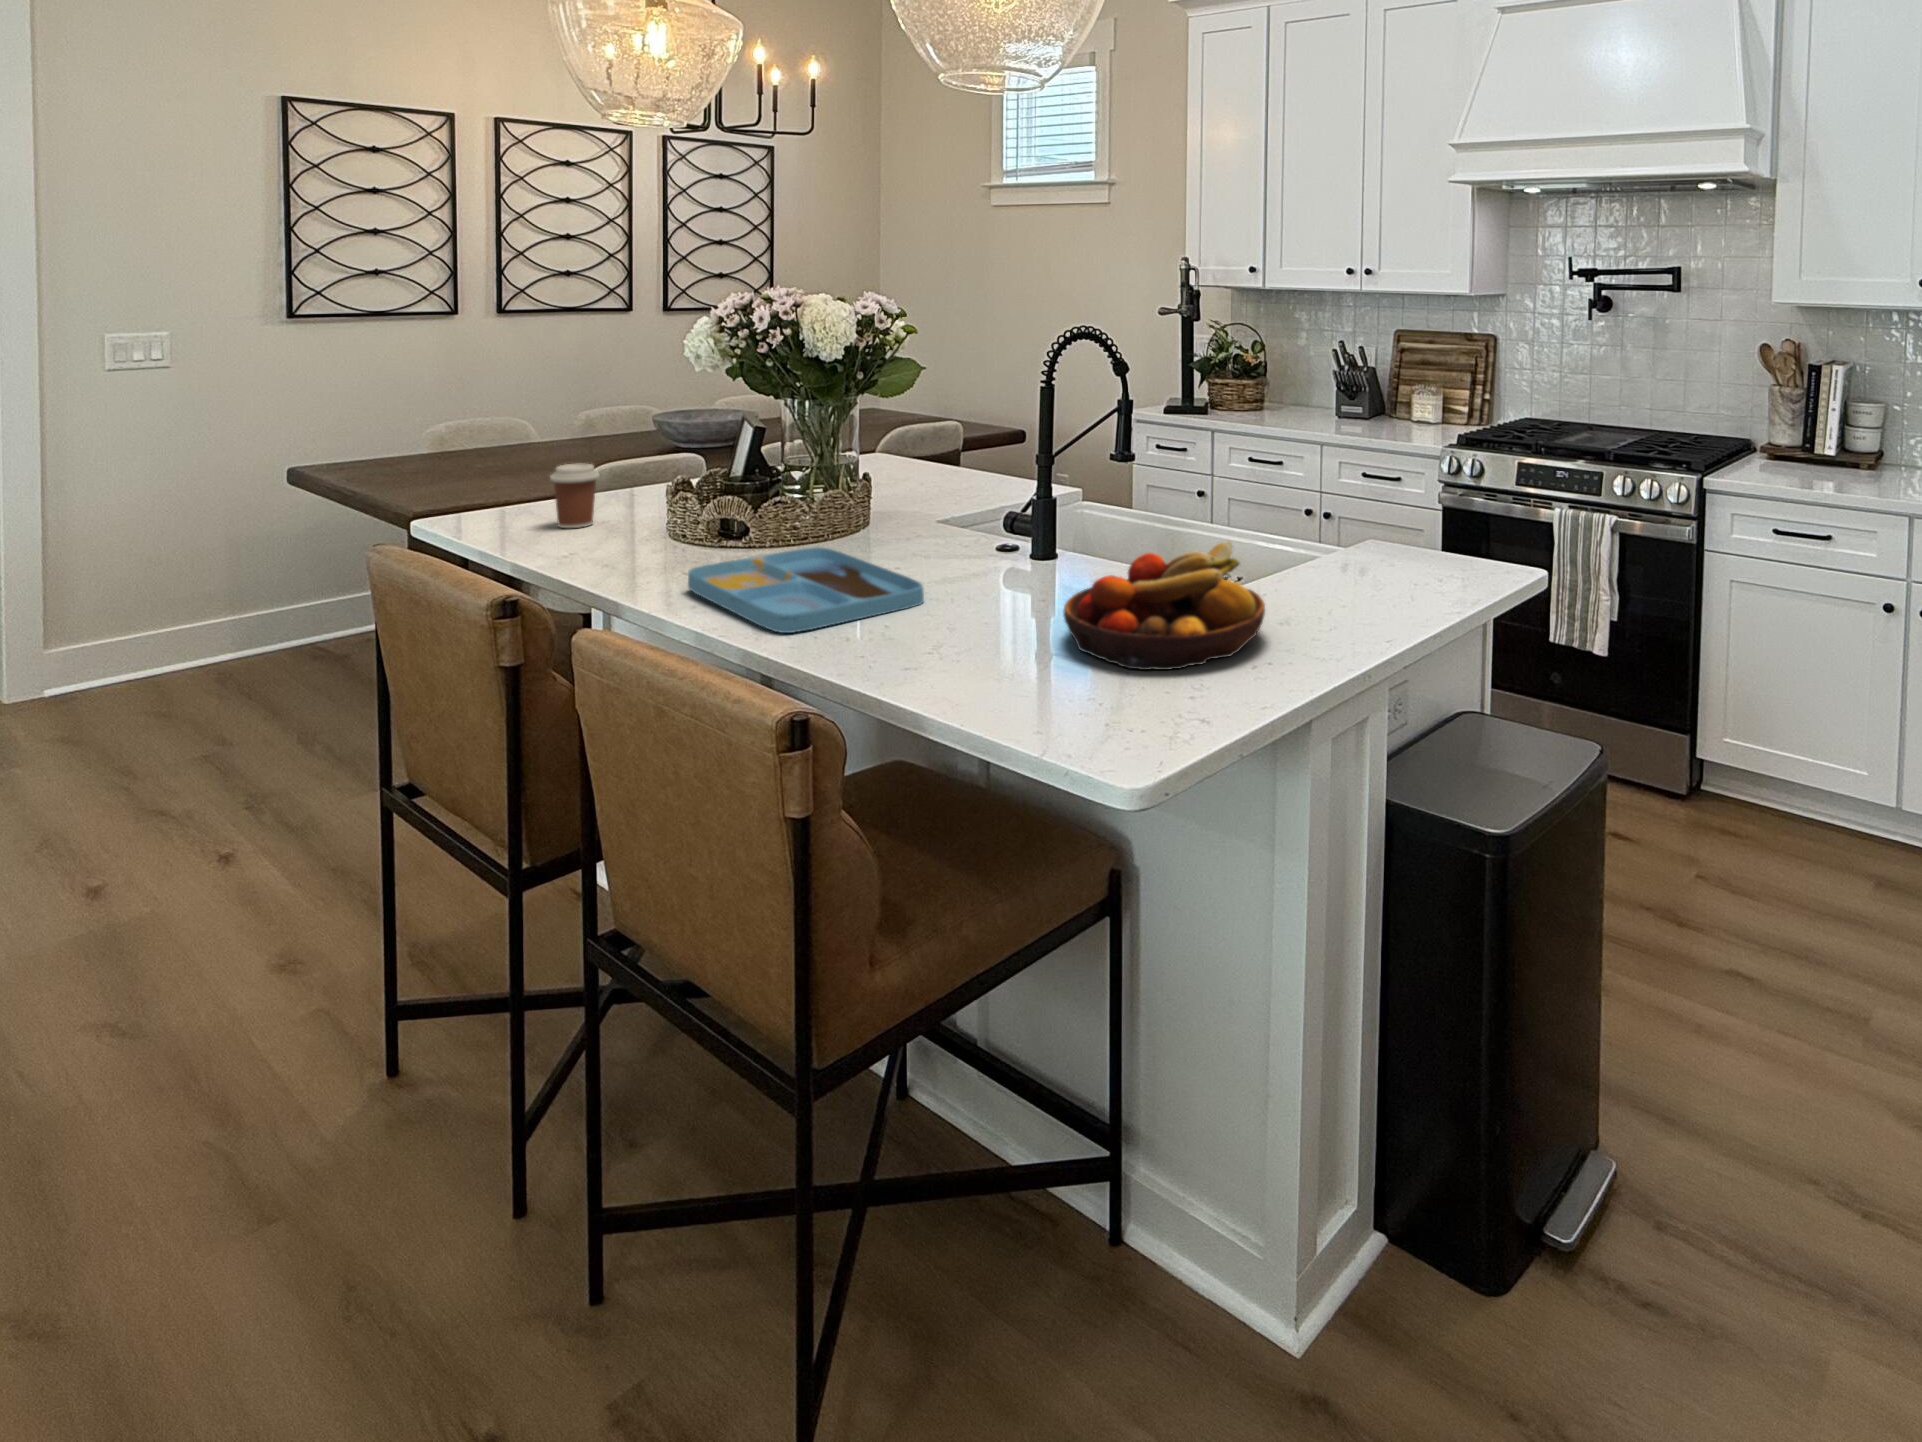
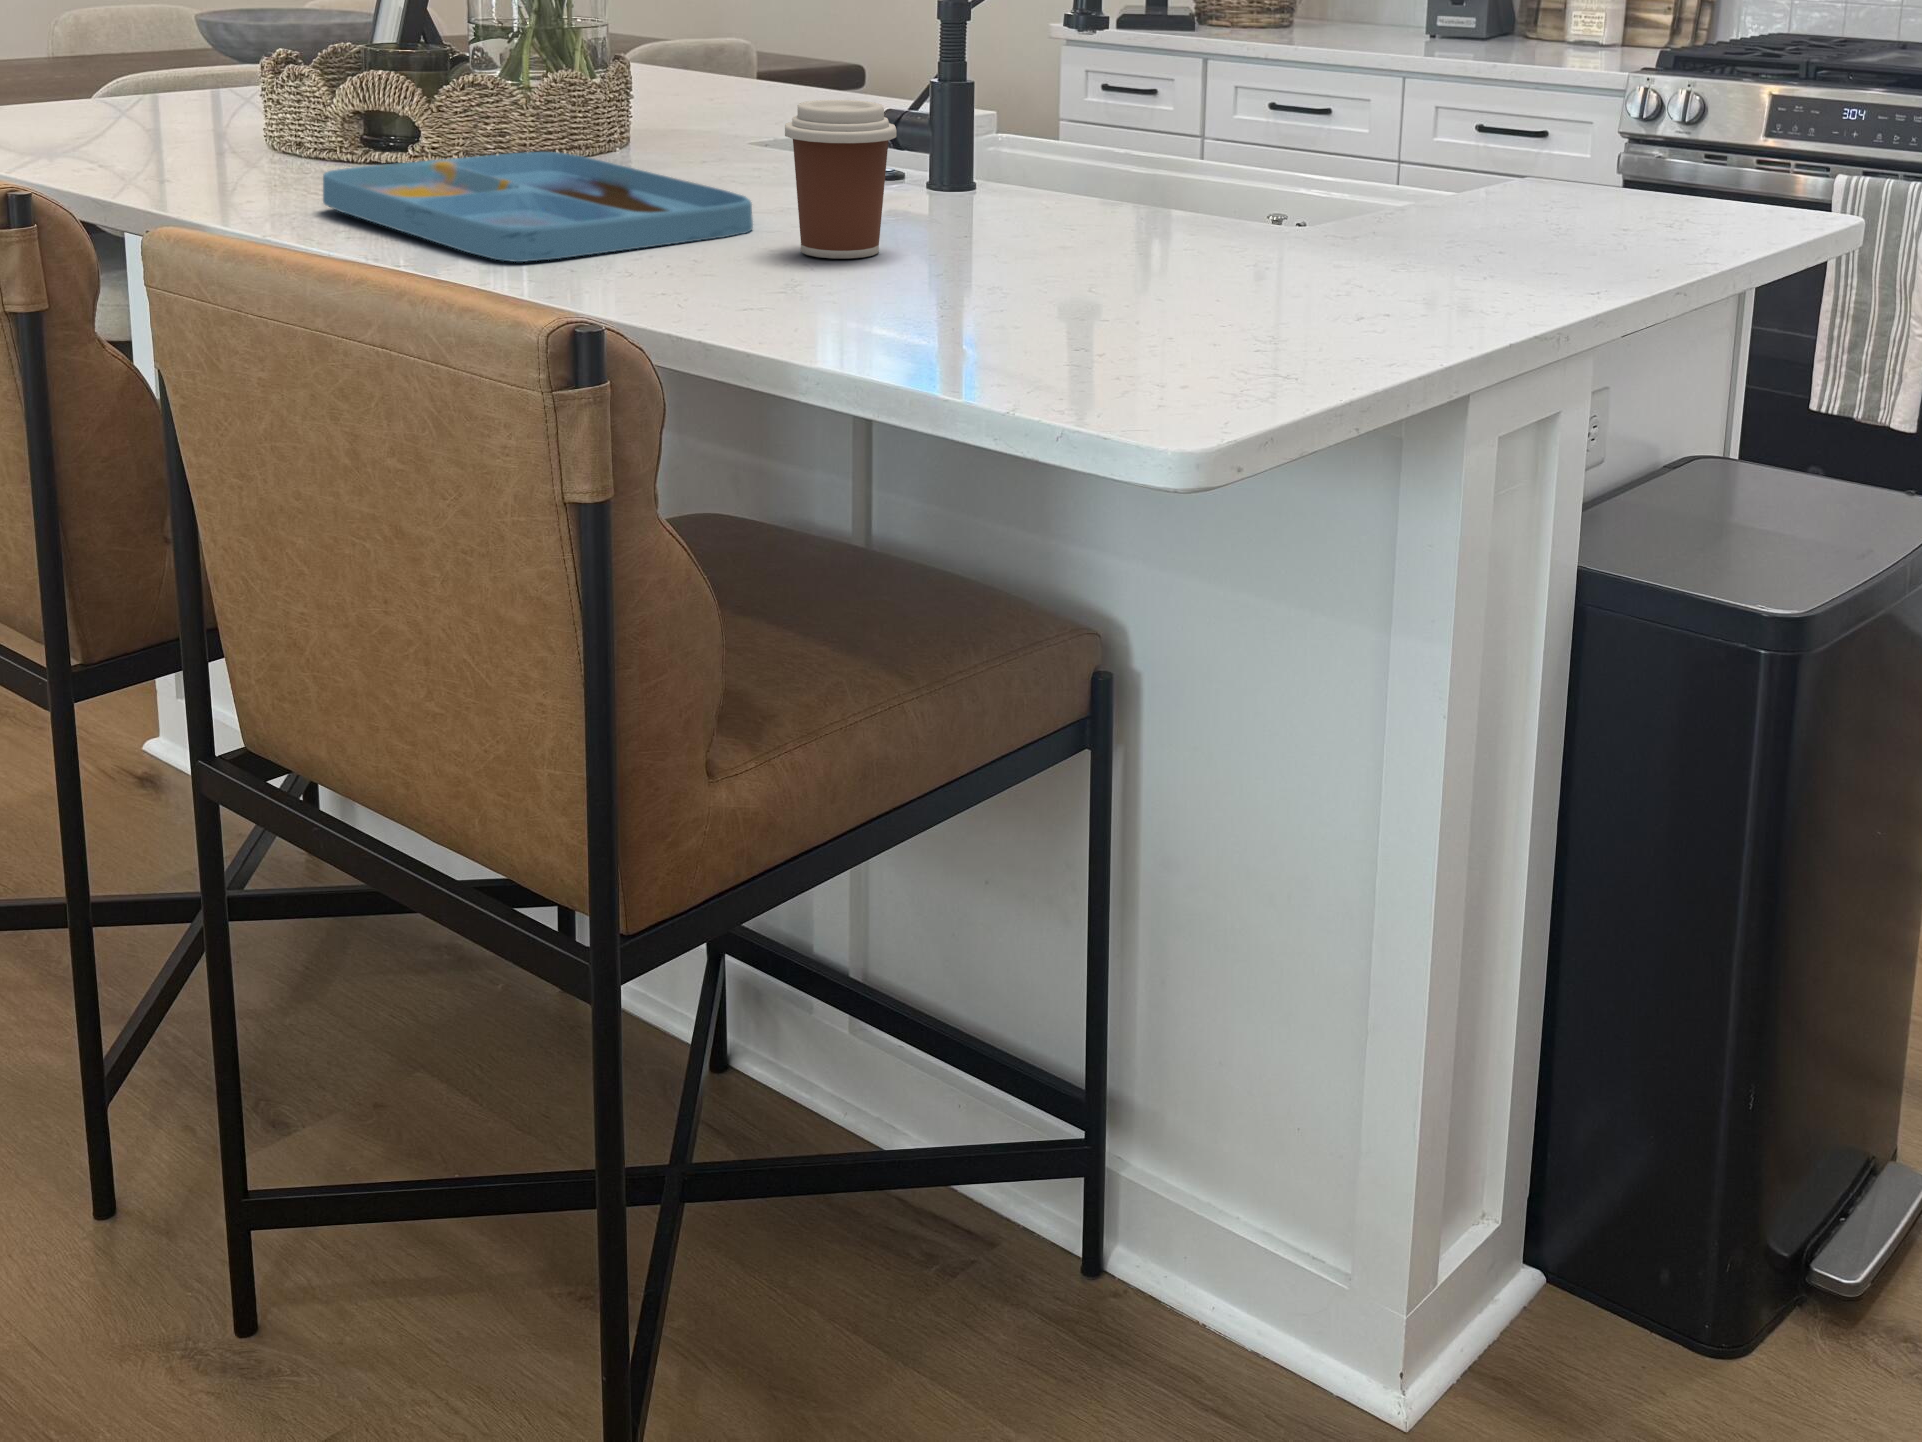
coffee cup: present [550,463,600,528] -> present [785,100,897,258]
fruit bowl: present [1063,542,1265,670] -> none [1022,120,1394,315]

